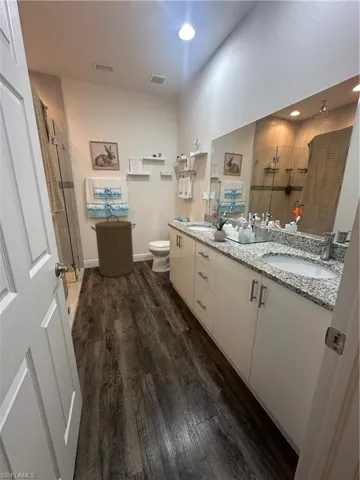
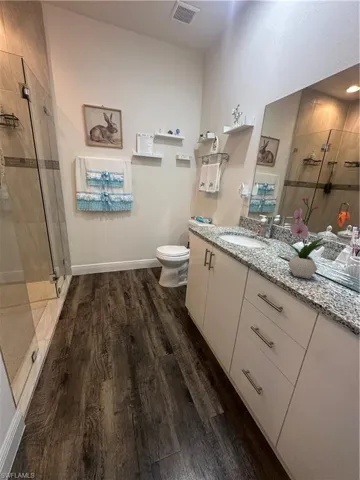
laundry hamper: present [91,215,135,277] -> none [80,209,141,292]

